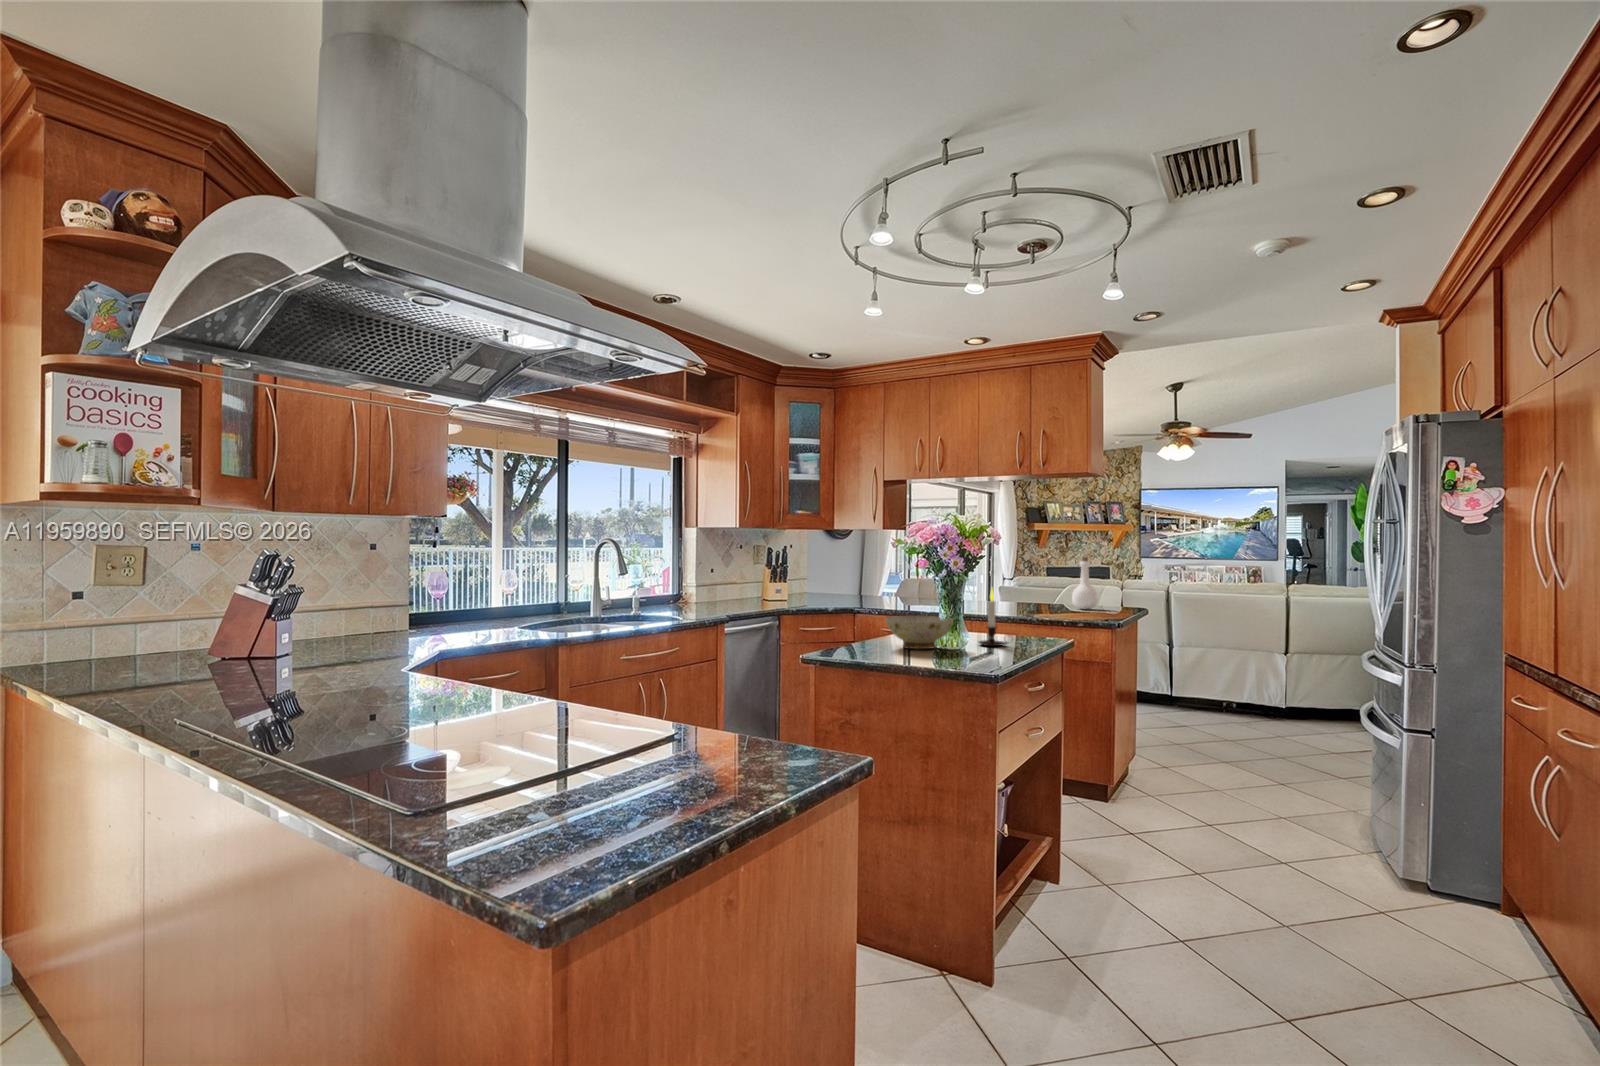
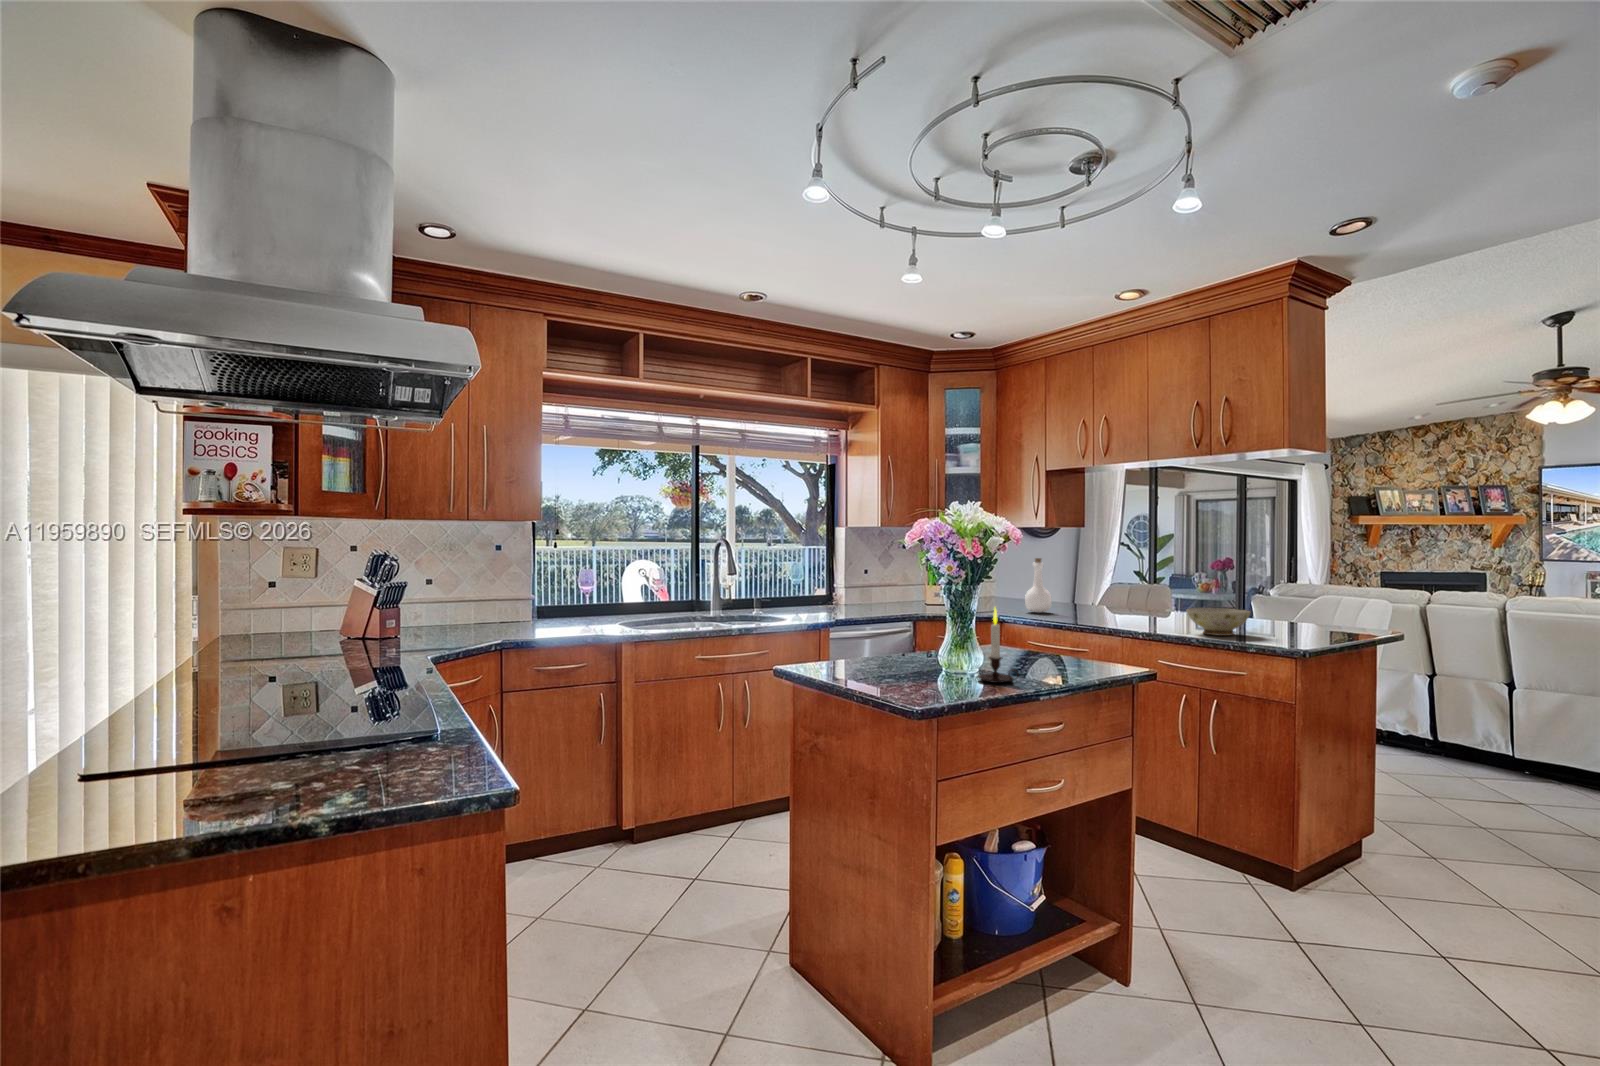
bottle: present [1072,557,1098,609] -> present [1025,558,1052,613]
ceramic bowl: present [885,615,953,649] -> present [1186,608,1250,636]

